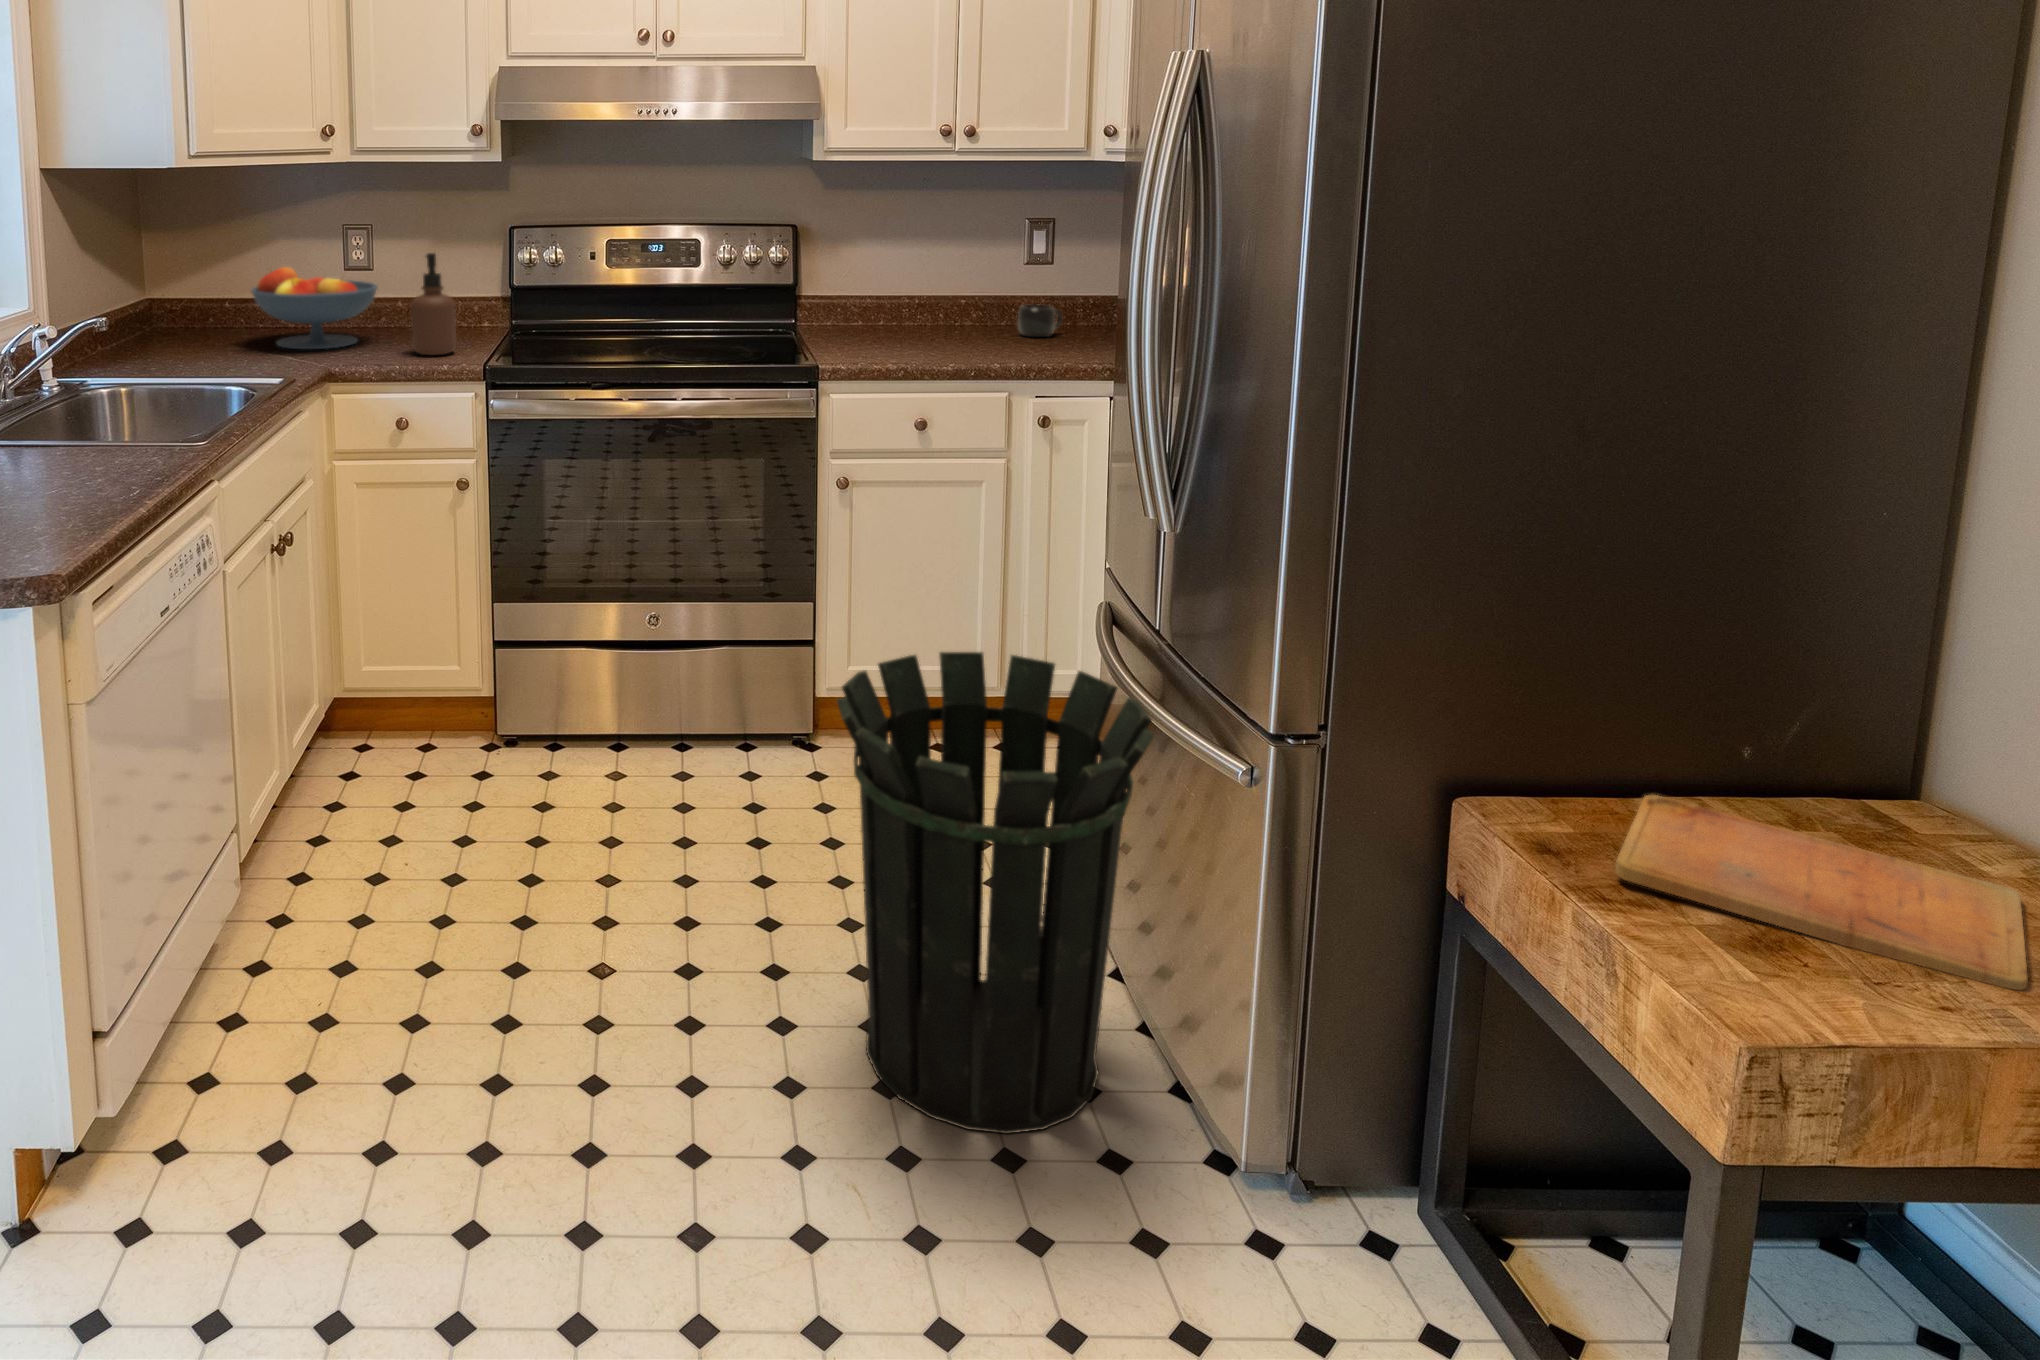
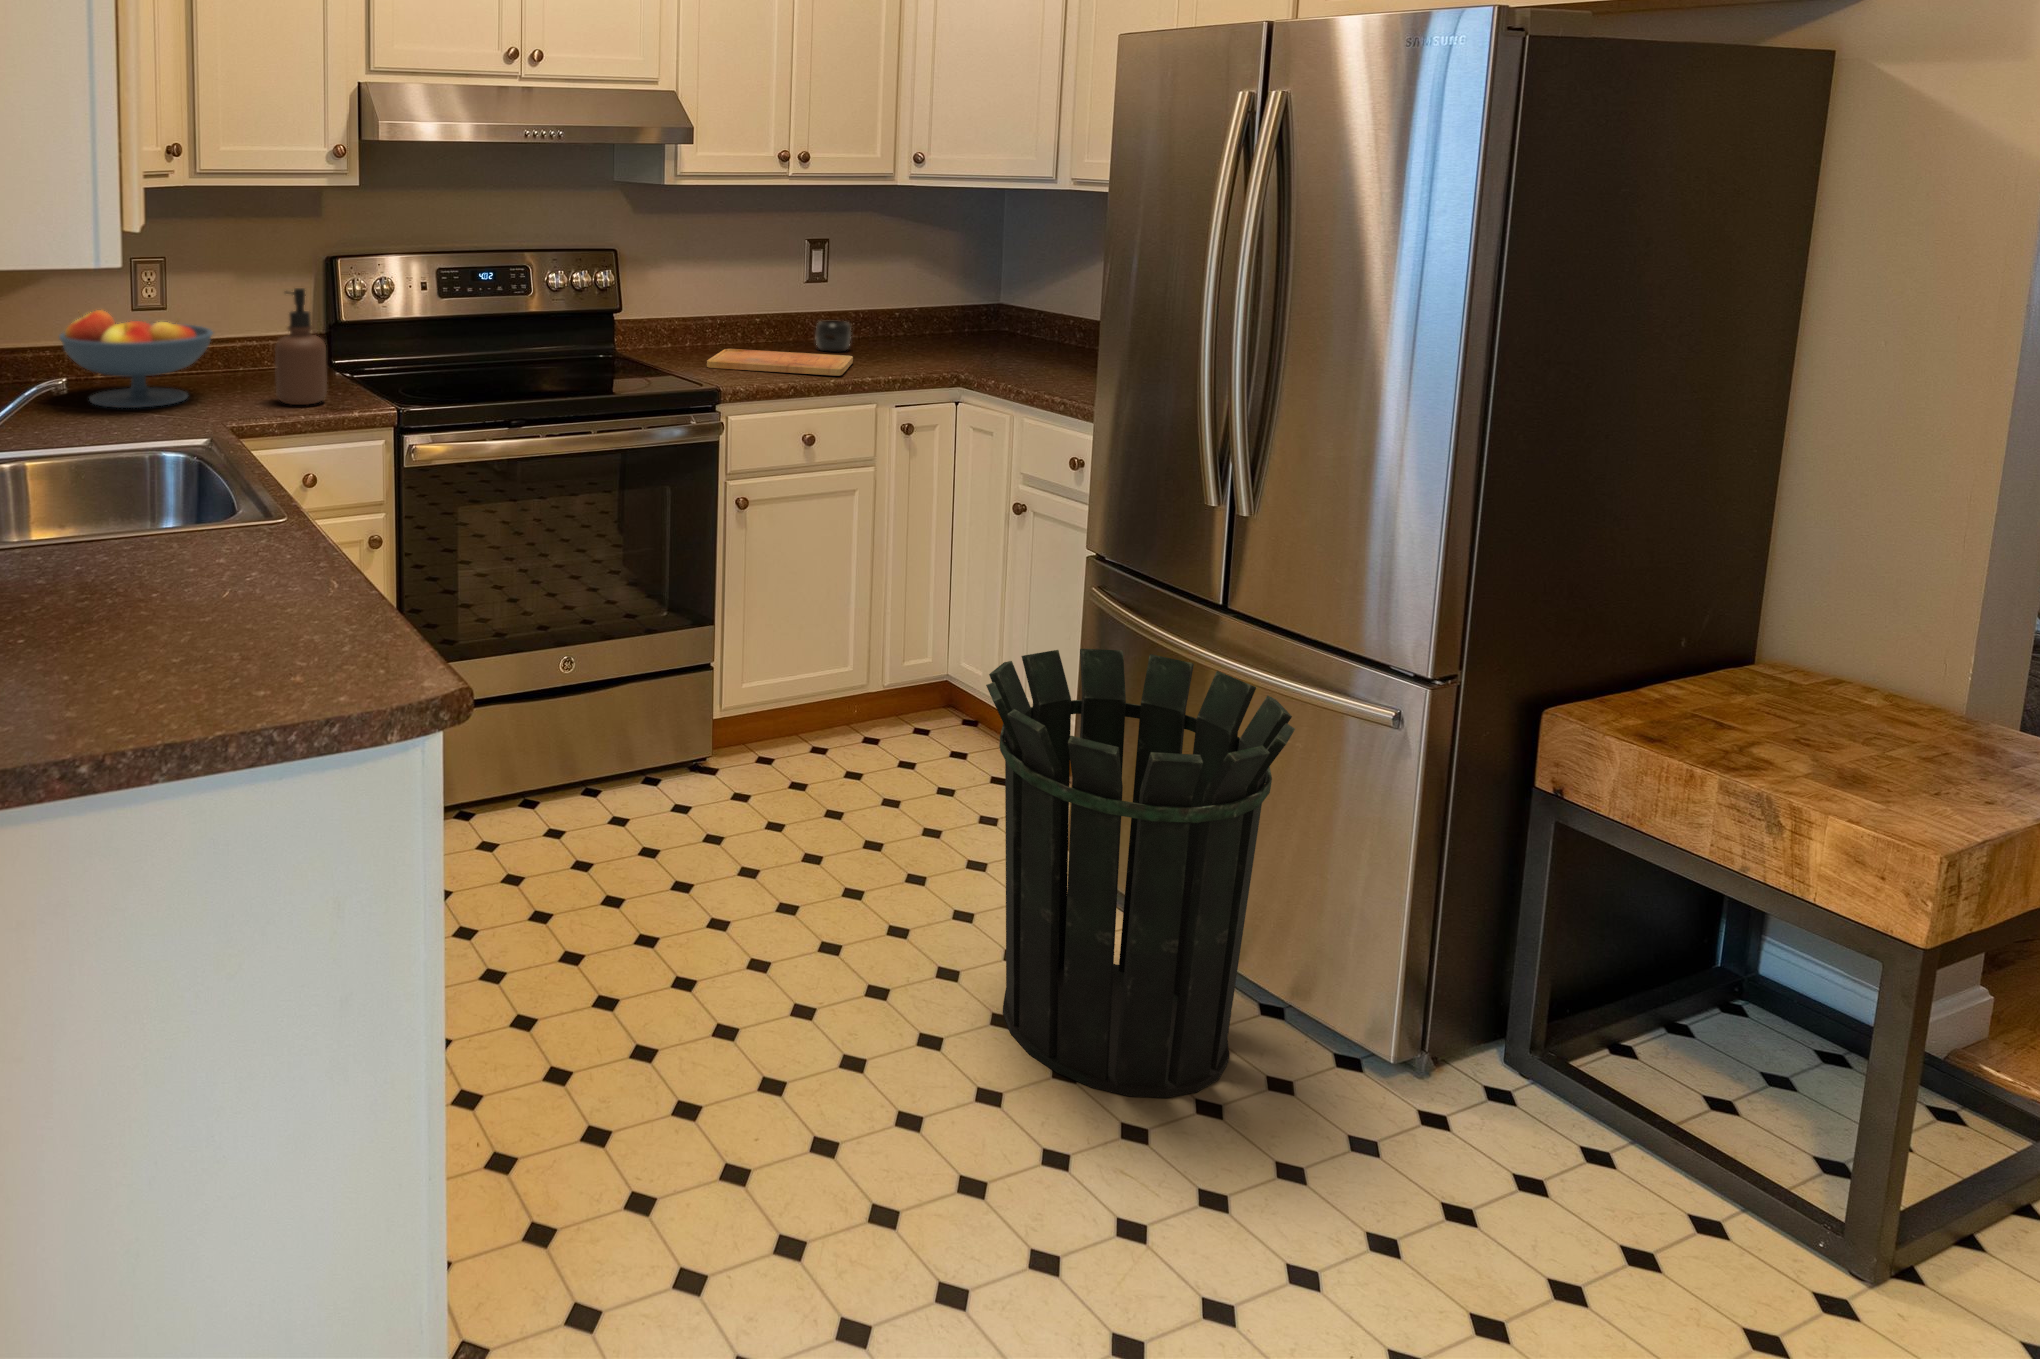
cutting board: present [1615,795,2028,990] -> present [707,349,853,376]

